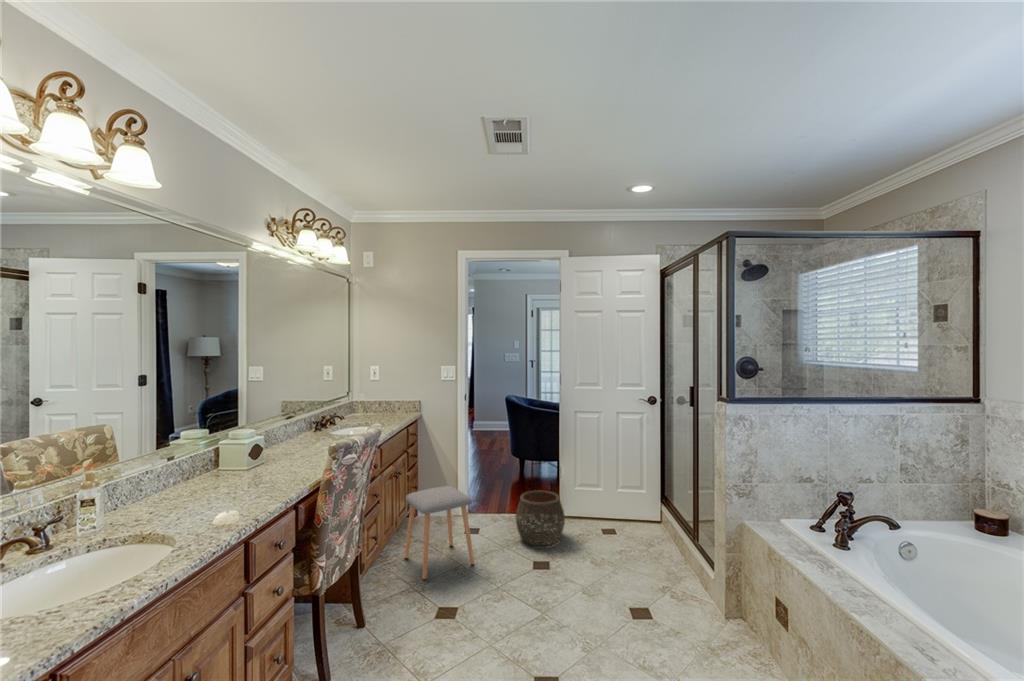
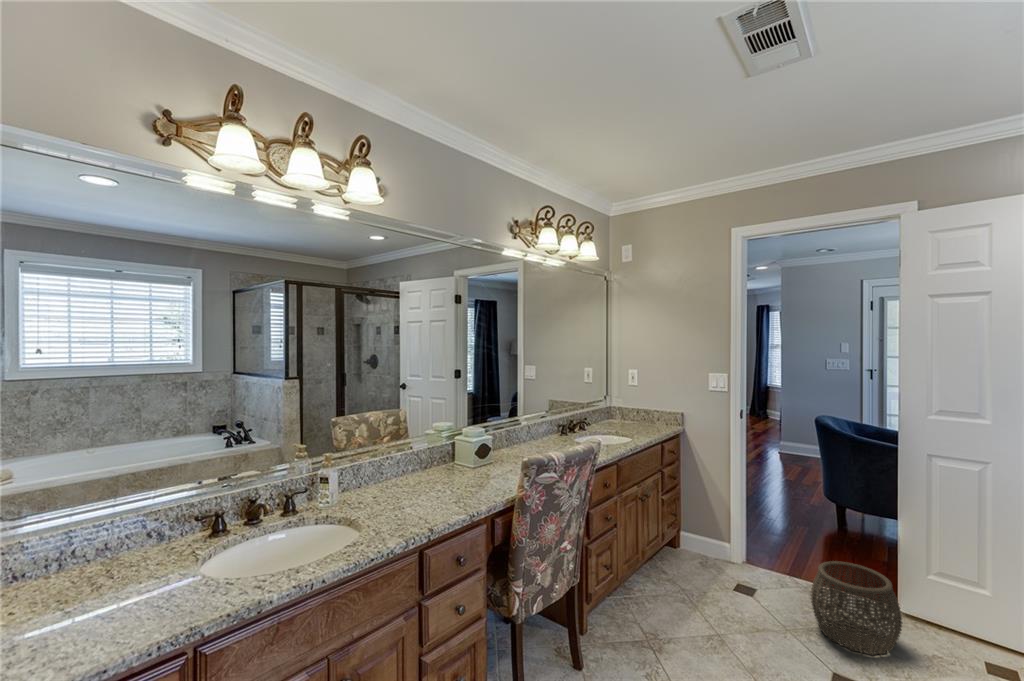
stool: present [404,486,474,580] -> none [649,524,737,641]

